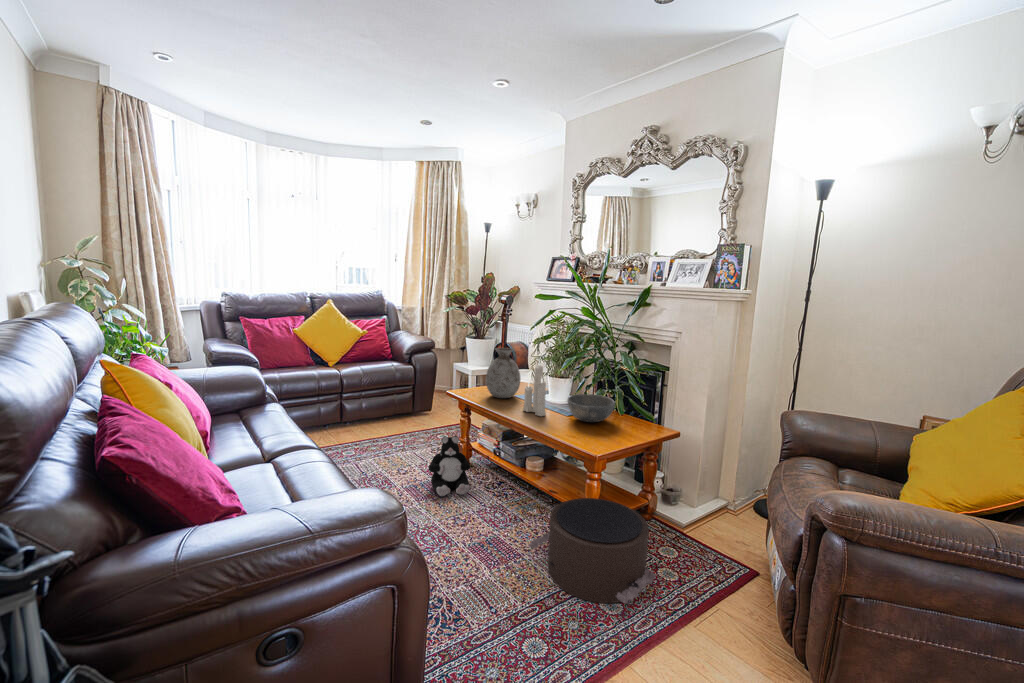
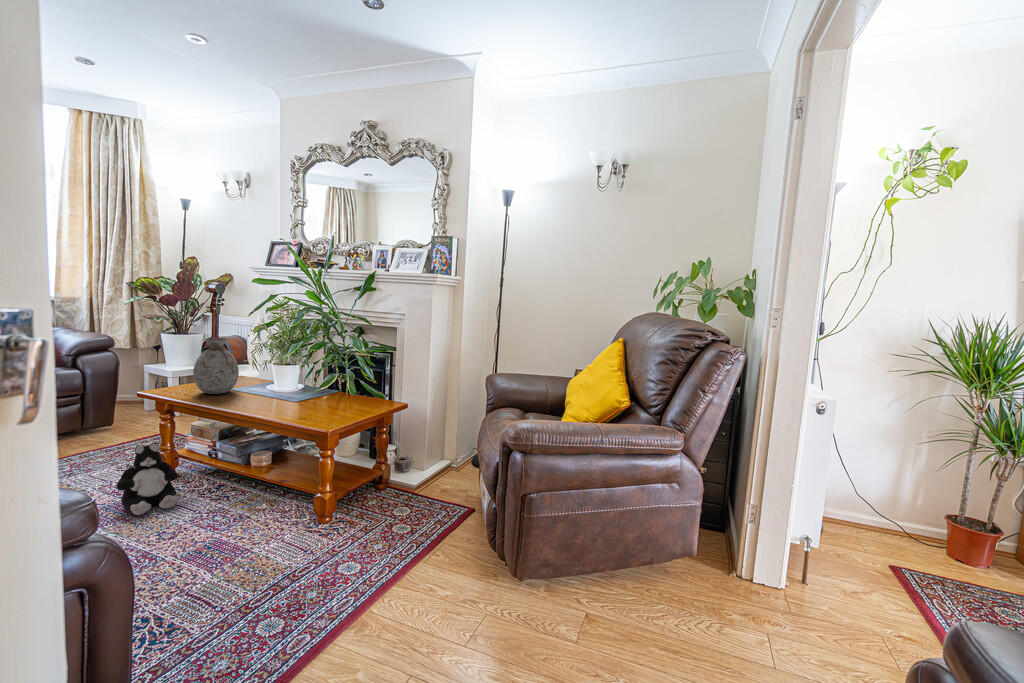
candle: present [523,365,546,416] -> none [243,343,271,406]
bowl: present [568,394,615,422] -> none [295,379,345,406]
pouf: present [529,498,657,603] -> none [257,476,391,571]

